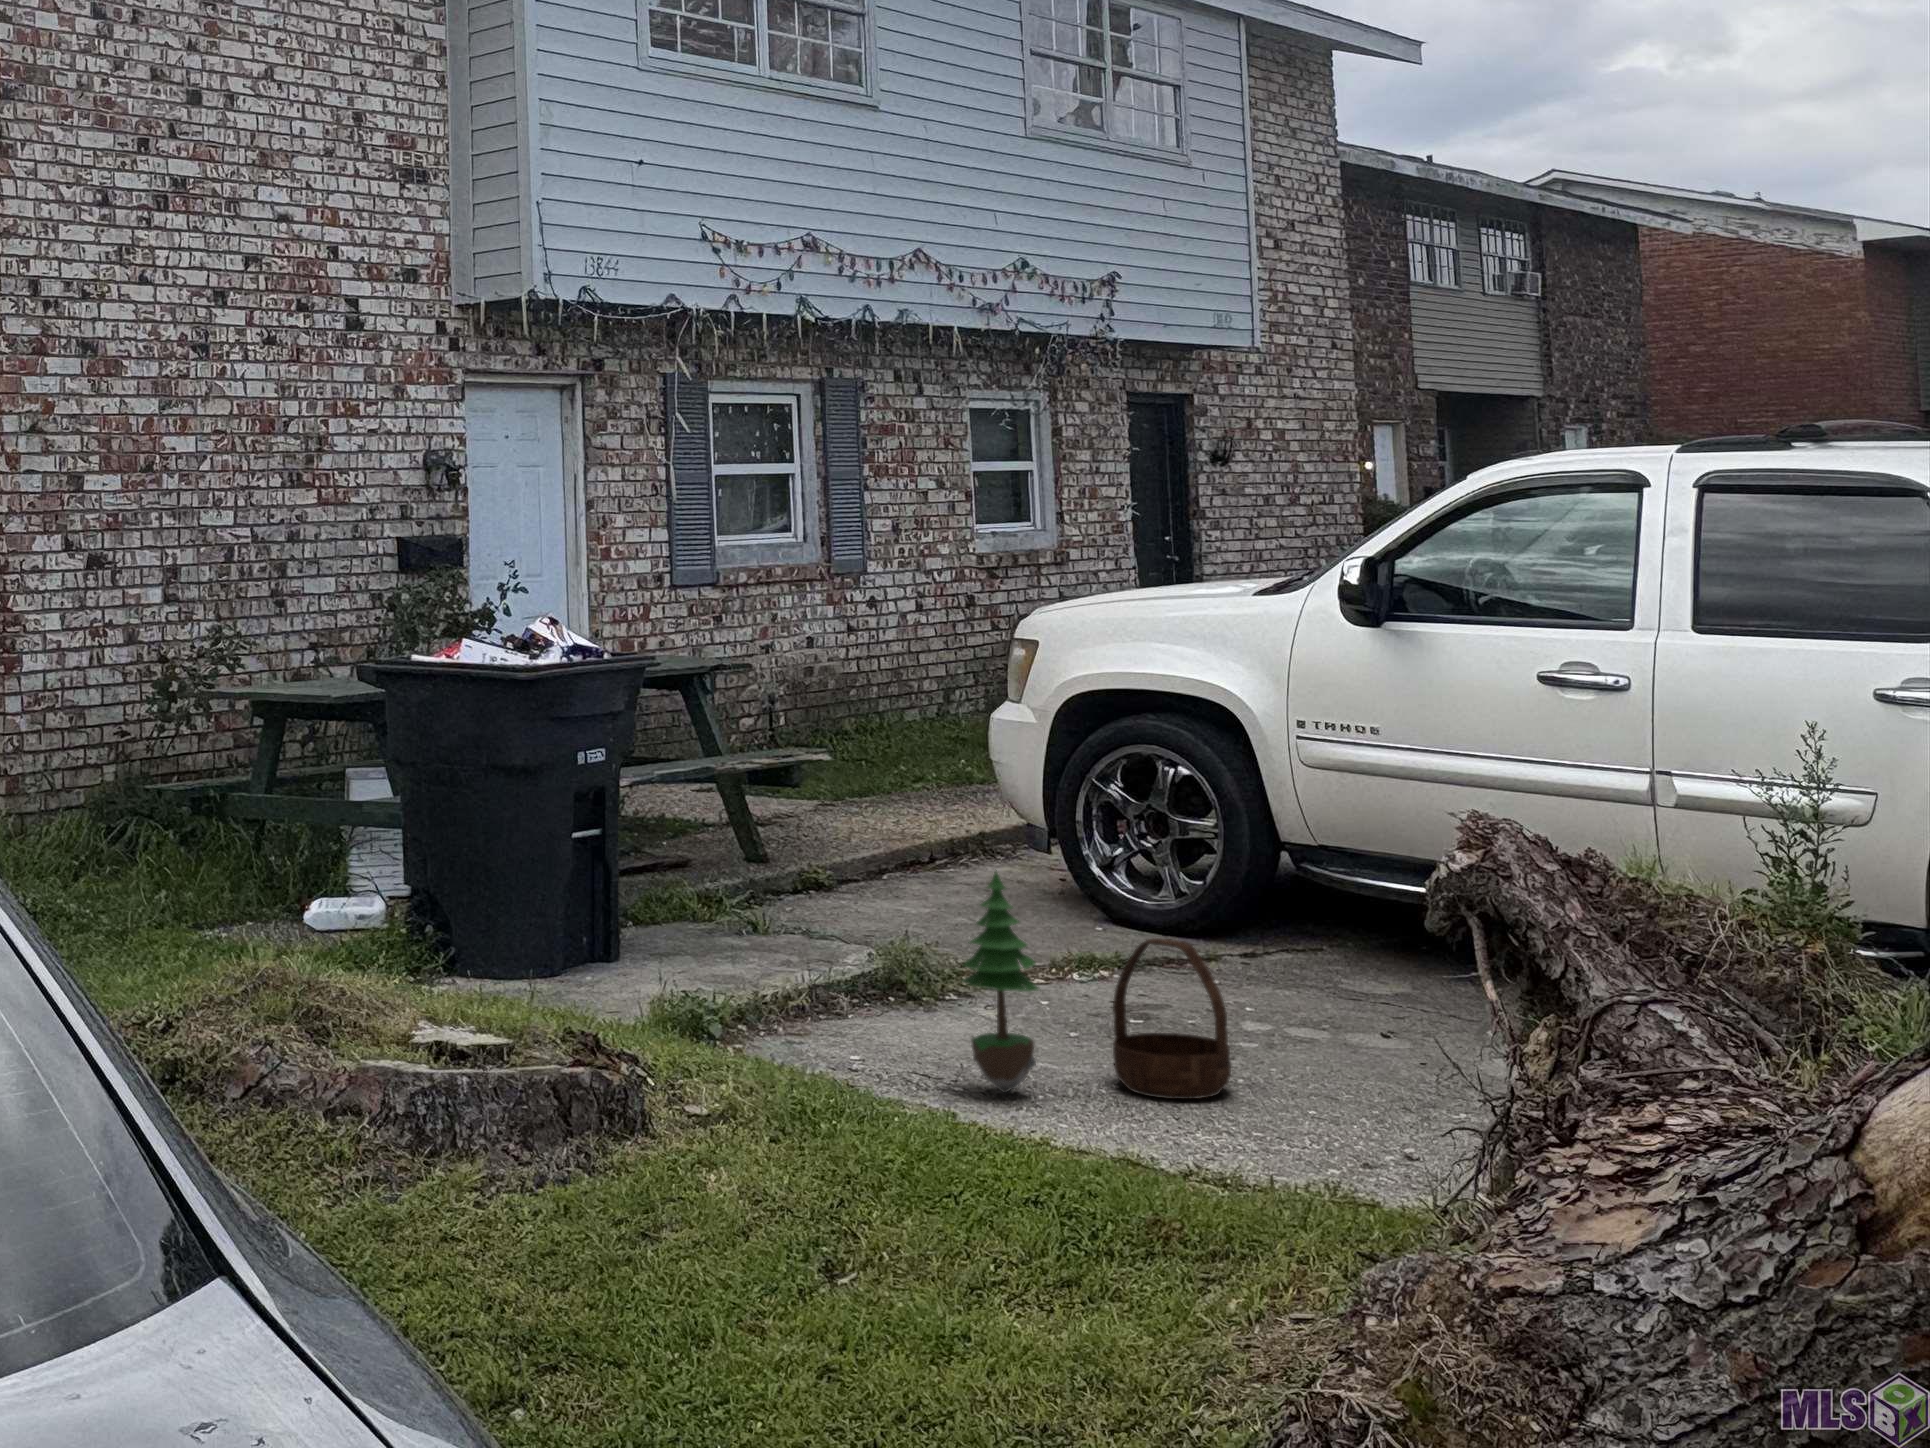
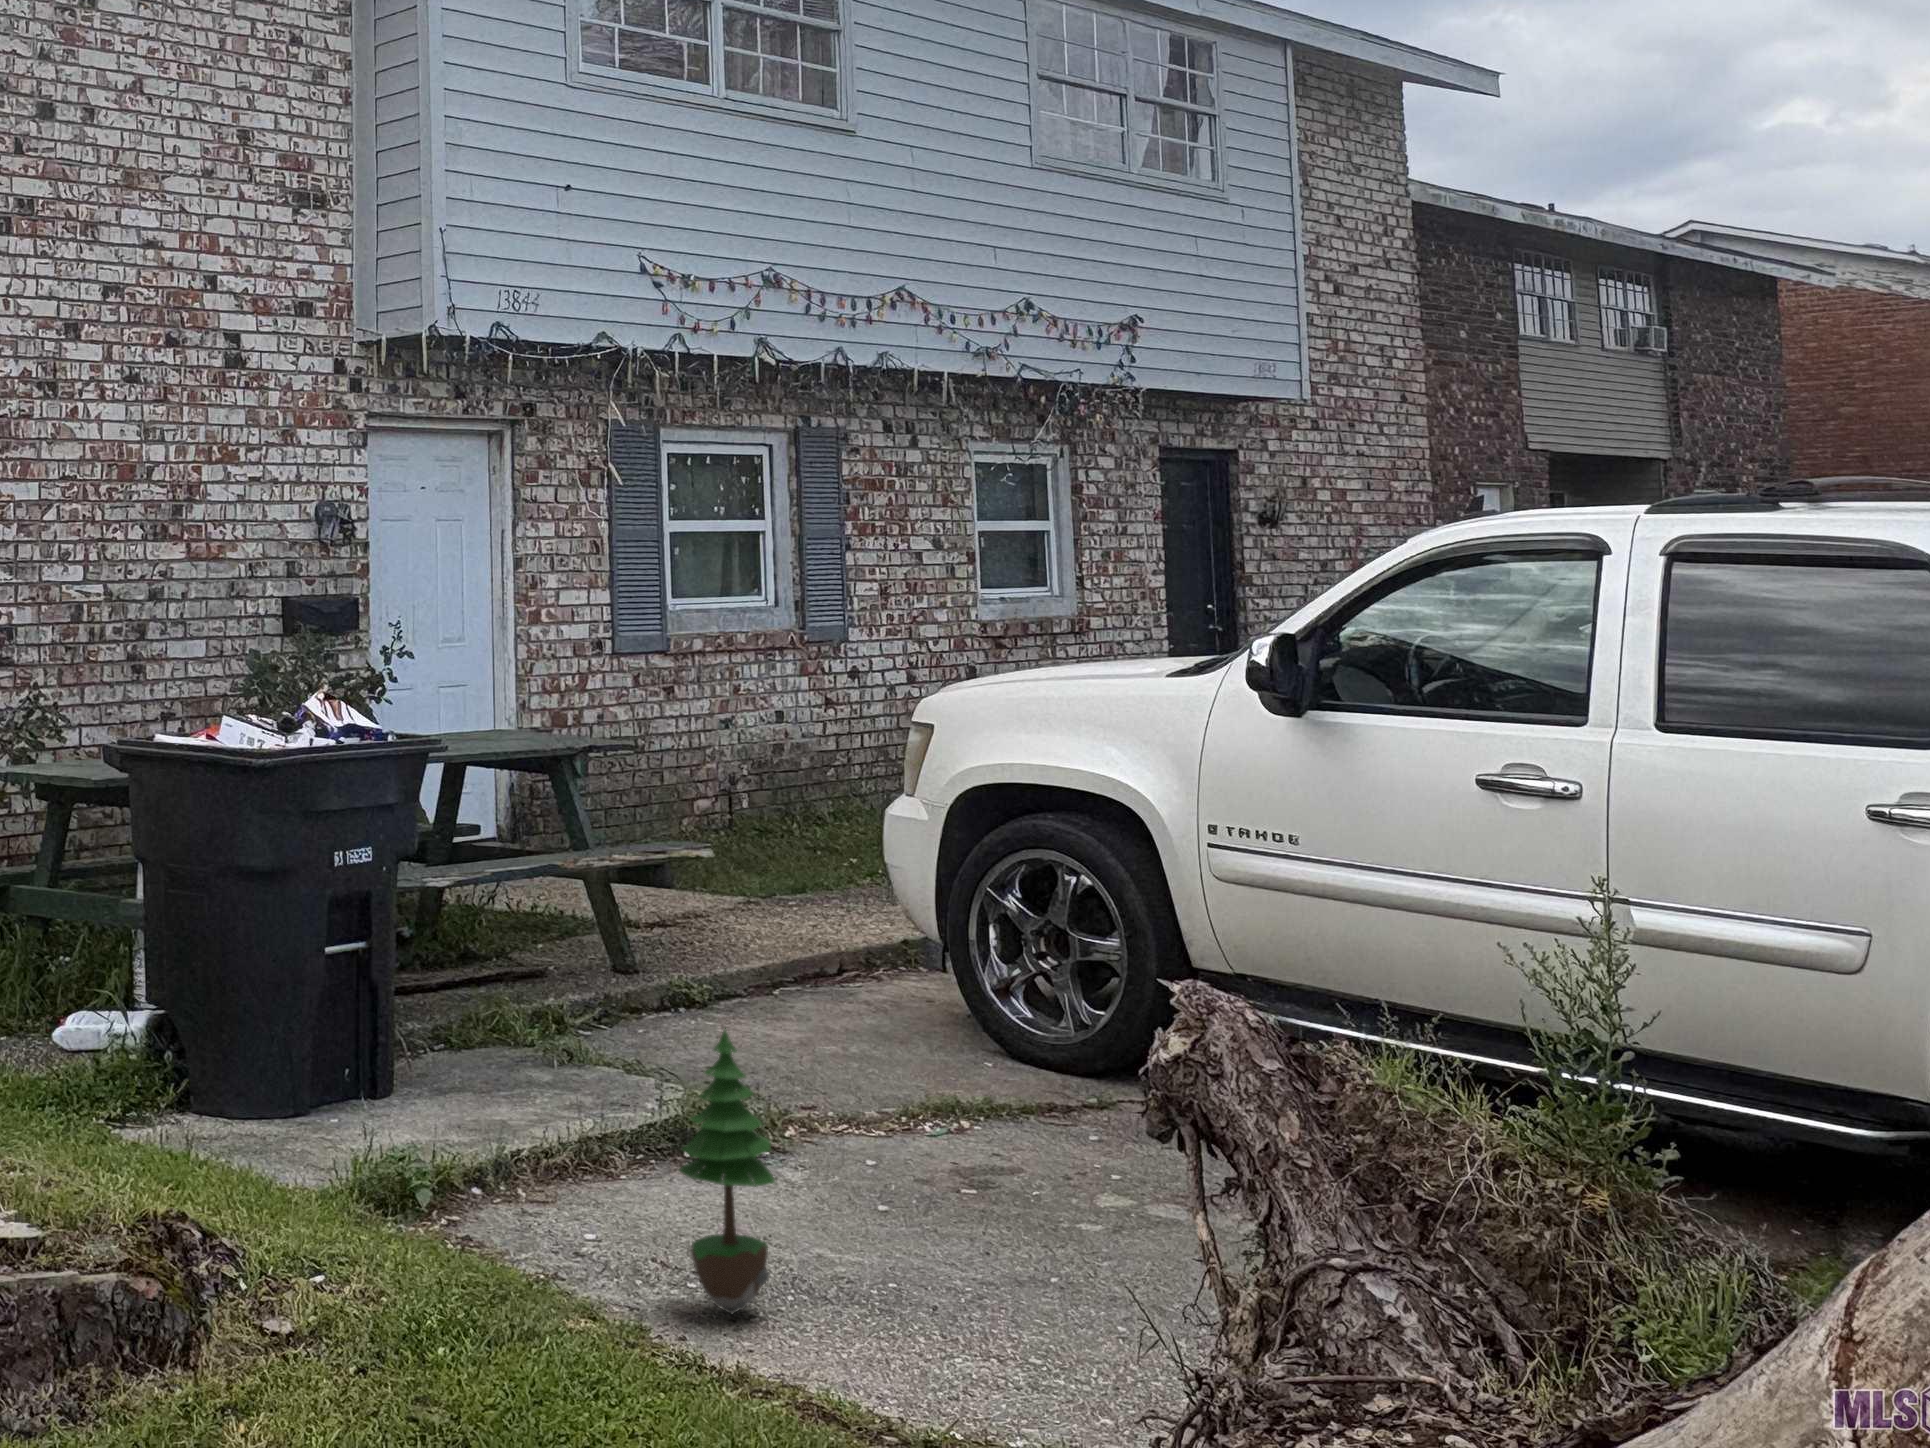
basket: present [1113,938,1231,1099] -> none [878,1116,1023,1329]

